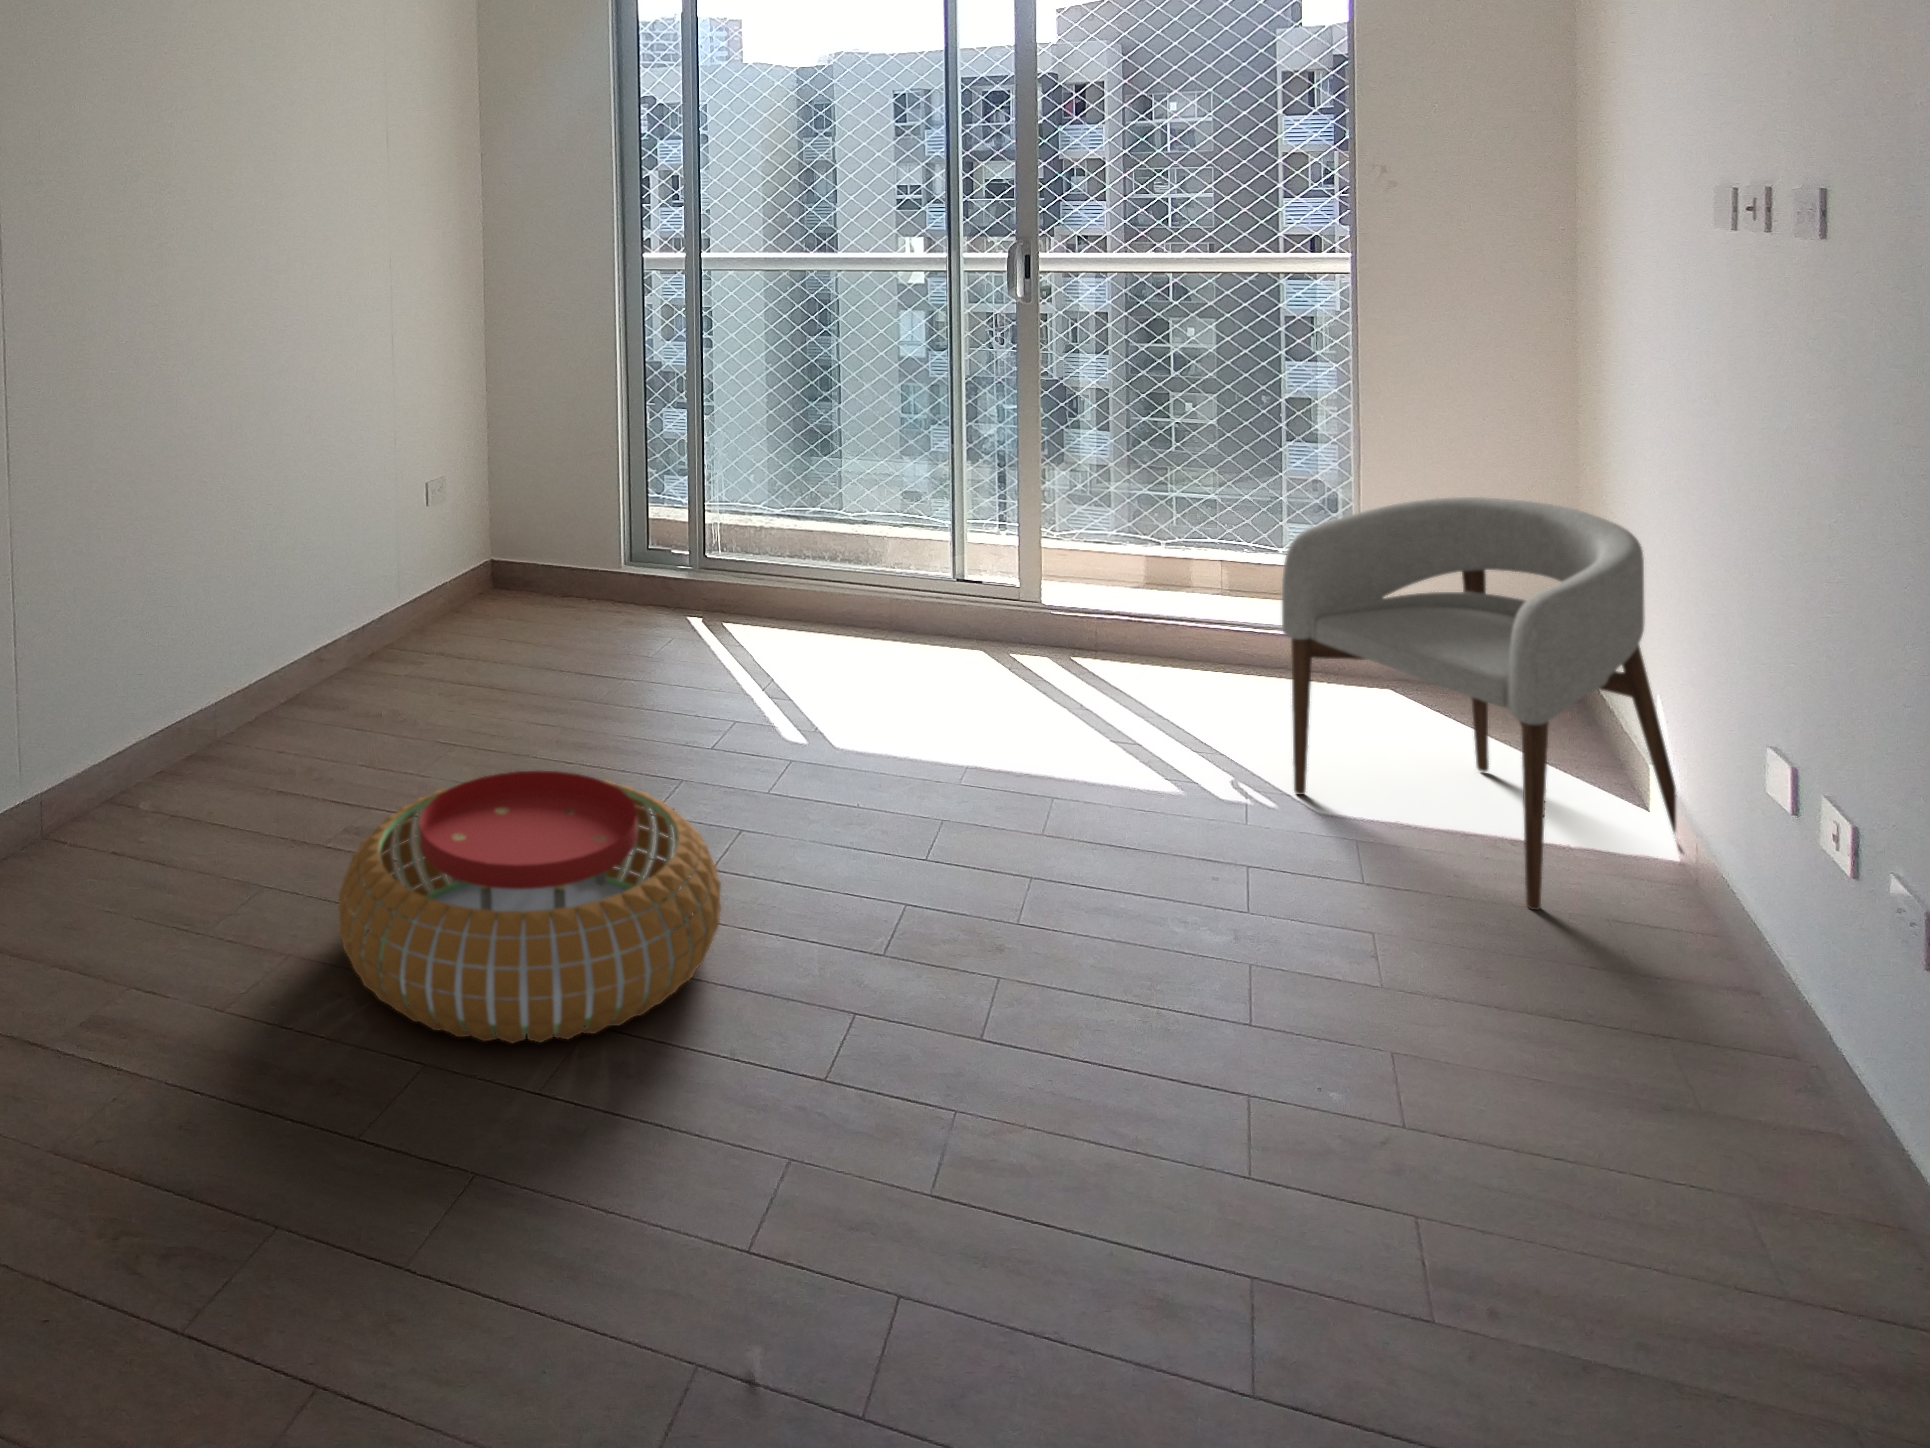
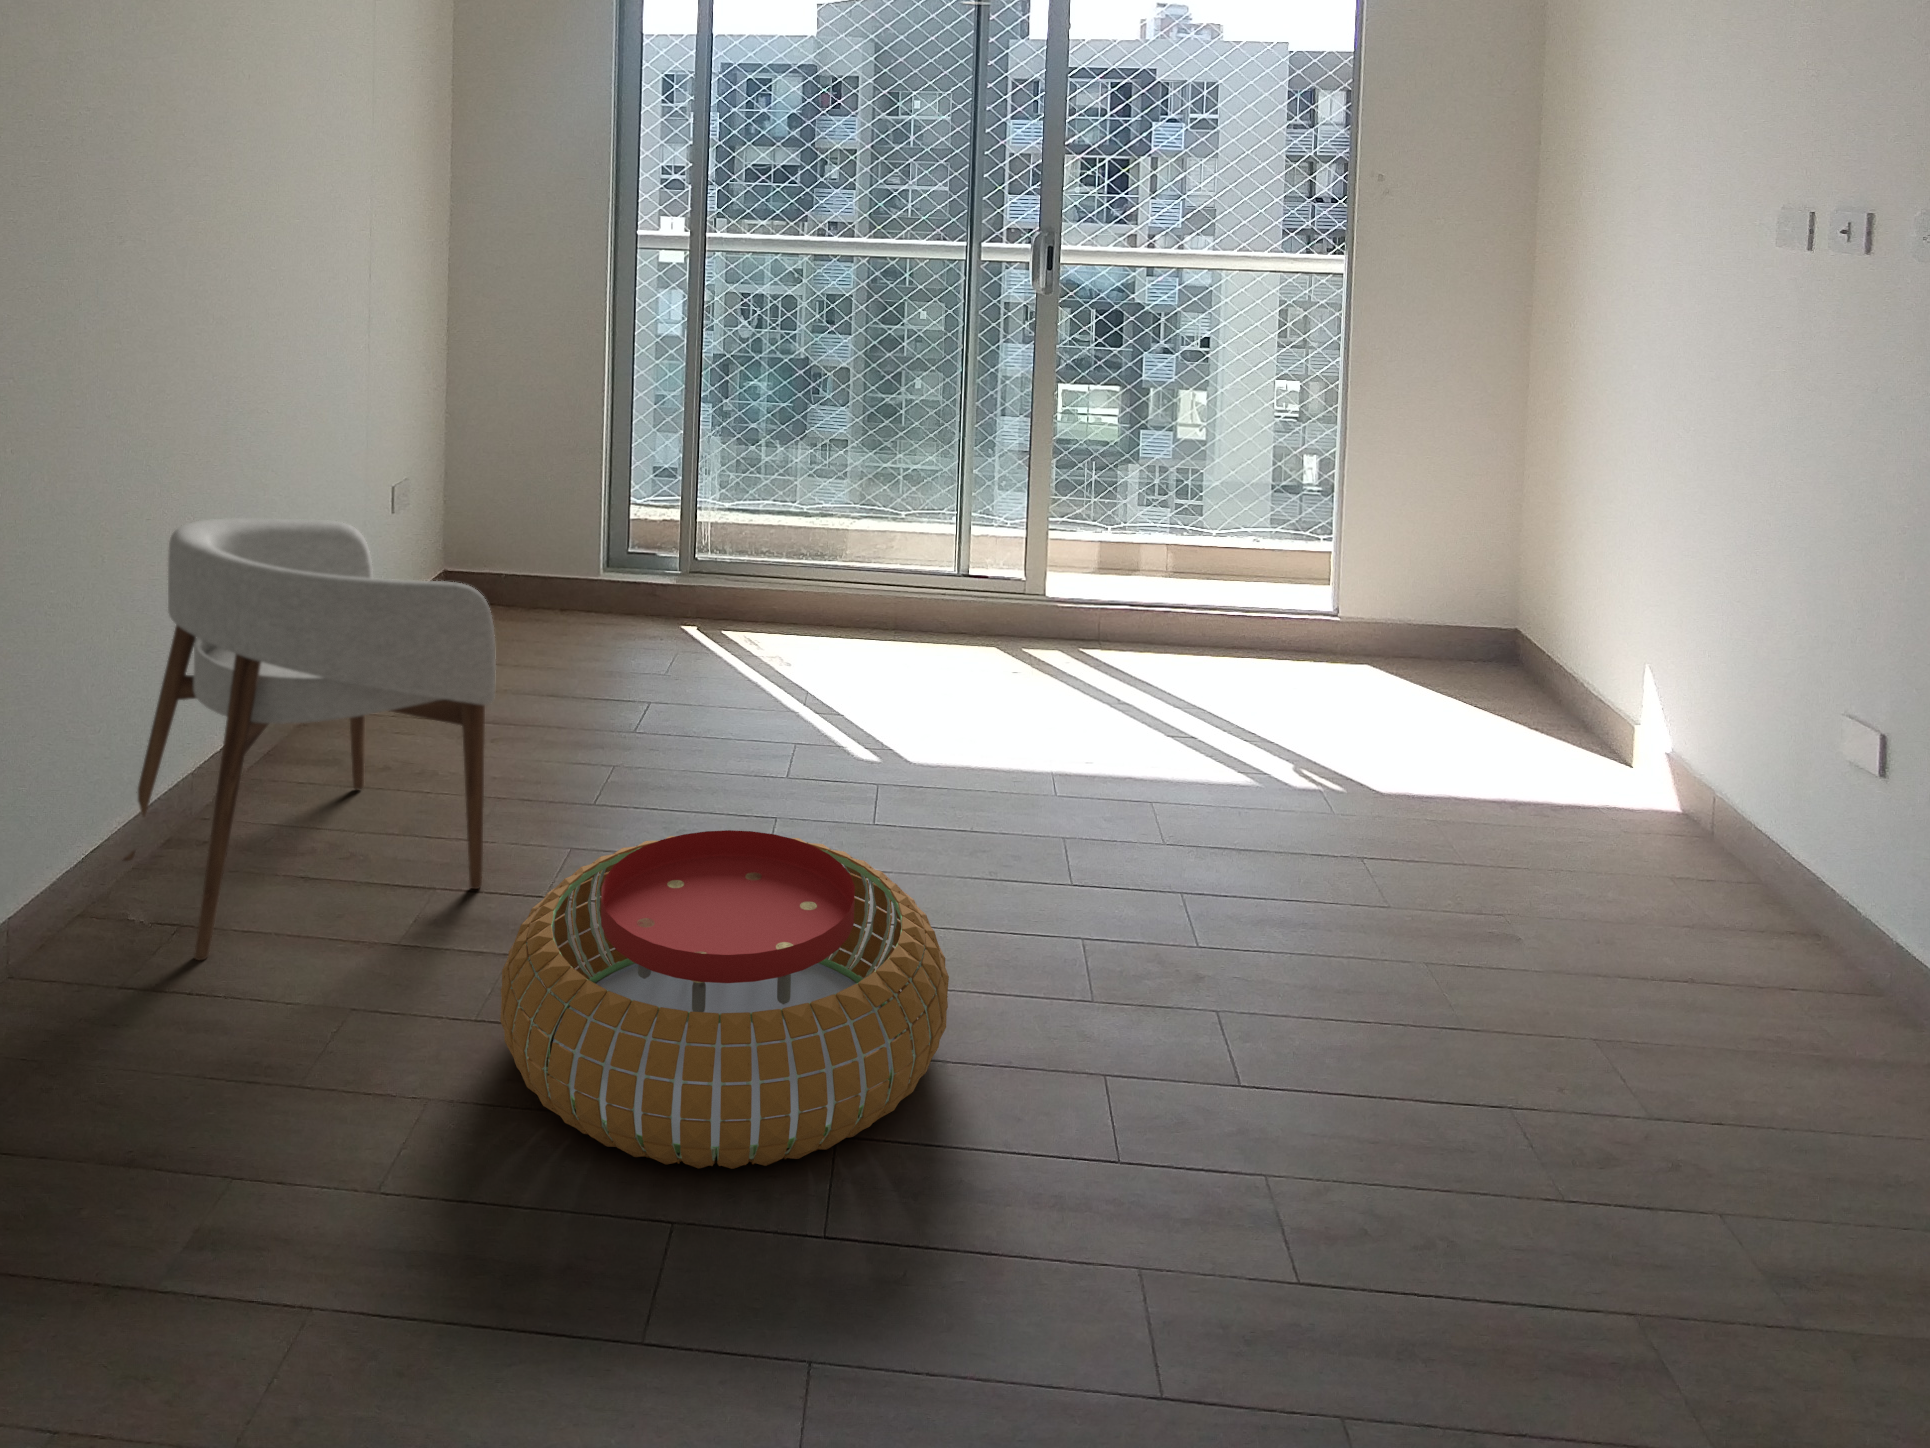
armchair: present [1282,497,1683,910] -> present [124,518,496,960]

